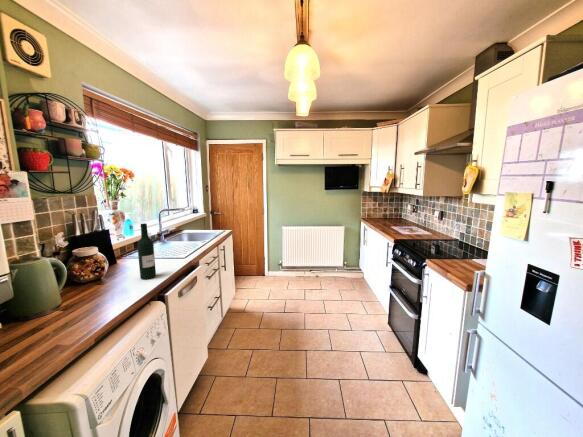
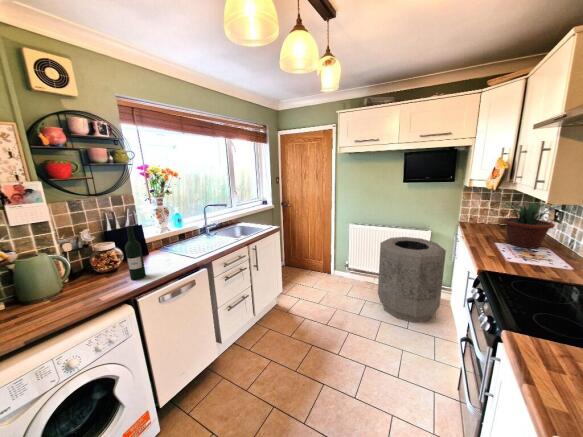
potted plant: none [388,200,421,228] -> present [502,202,561,248]
trash can: none [313,232,359,296] -> present [378,237,446,322]

